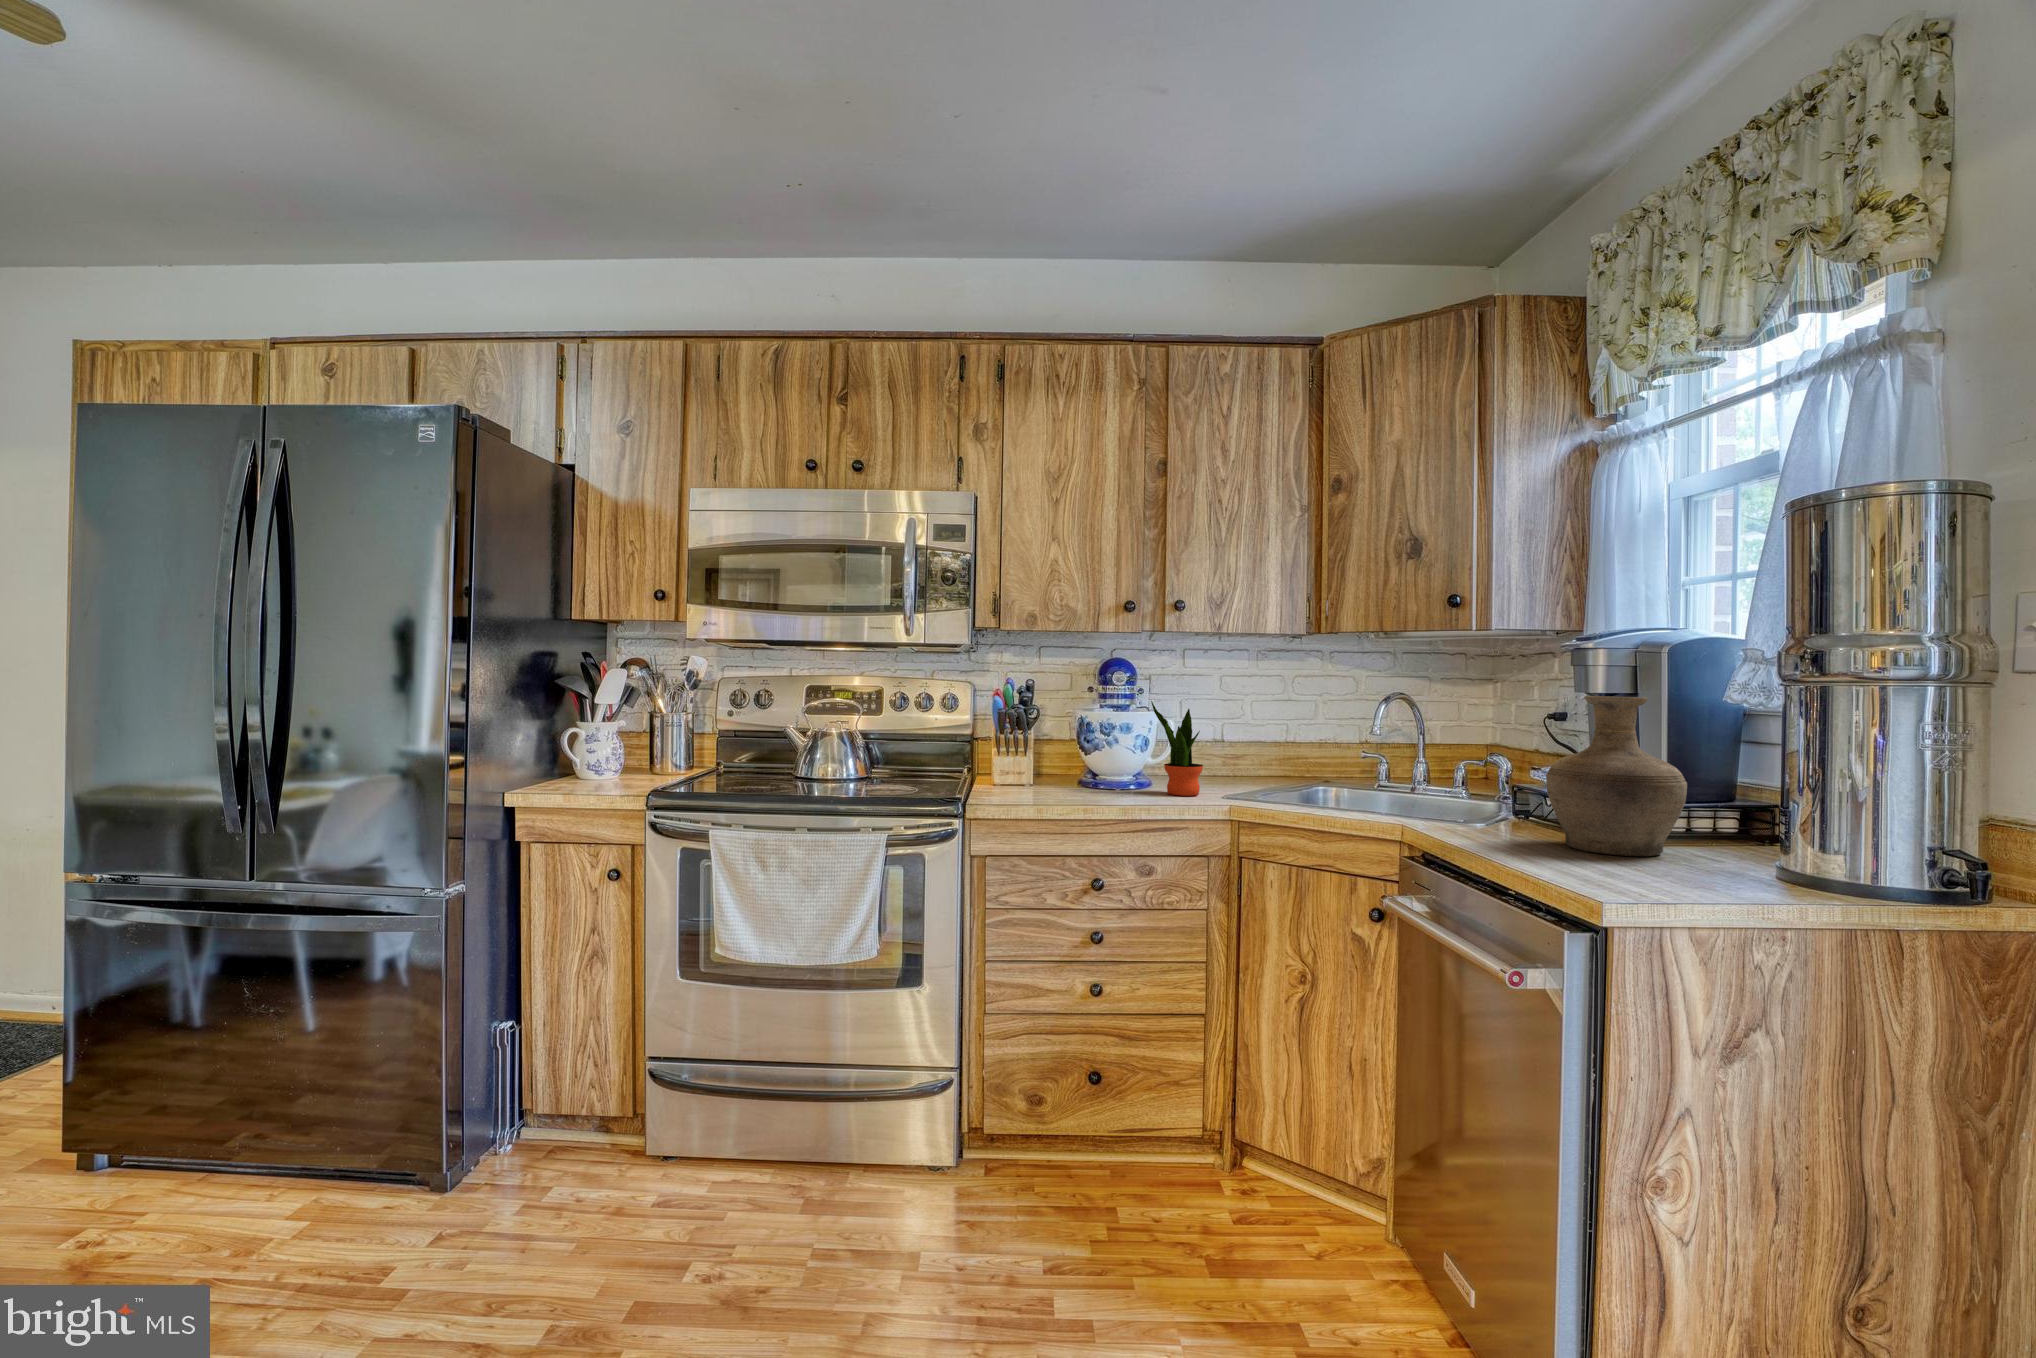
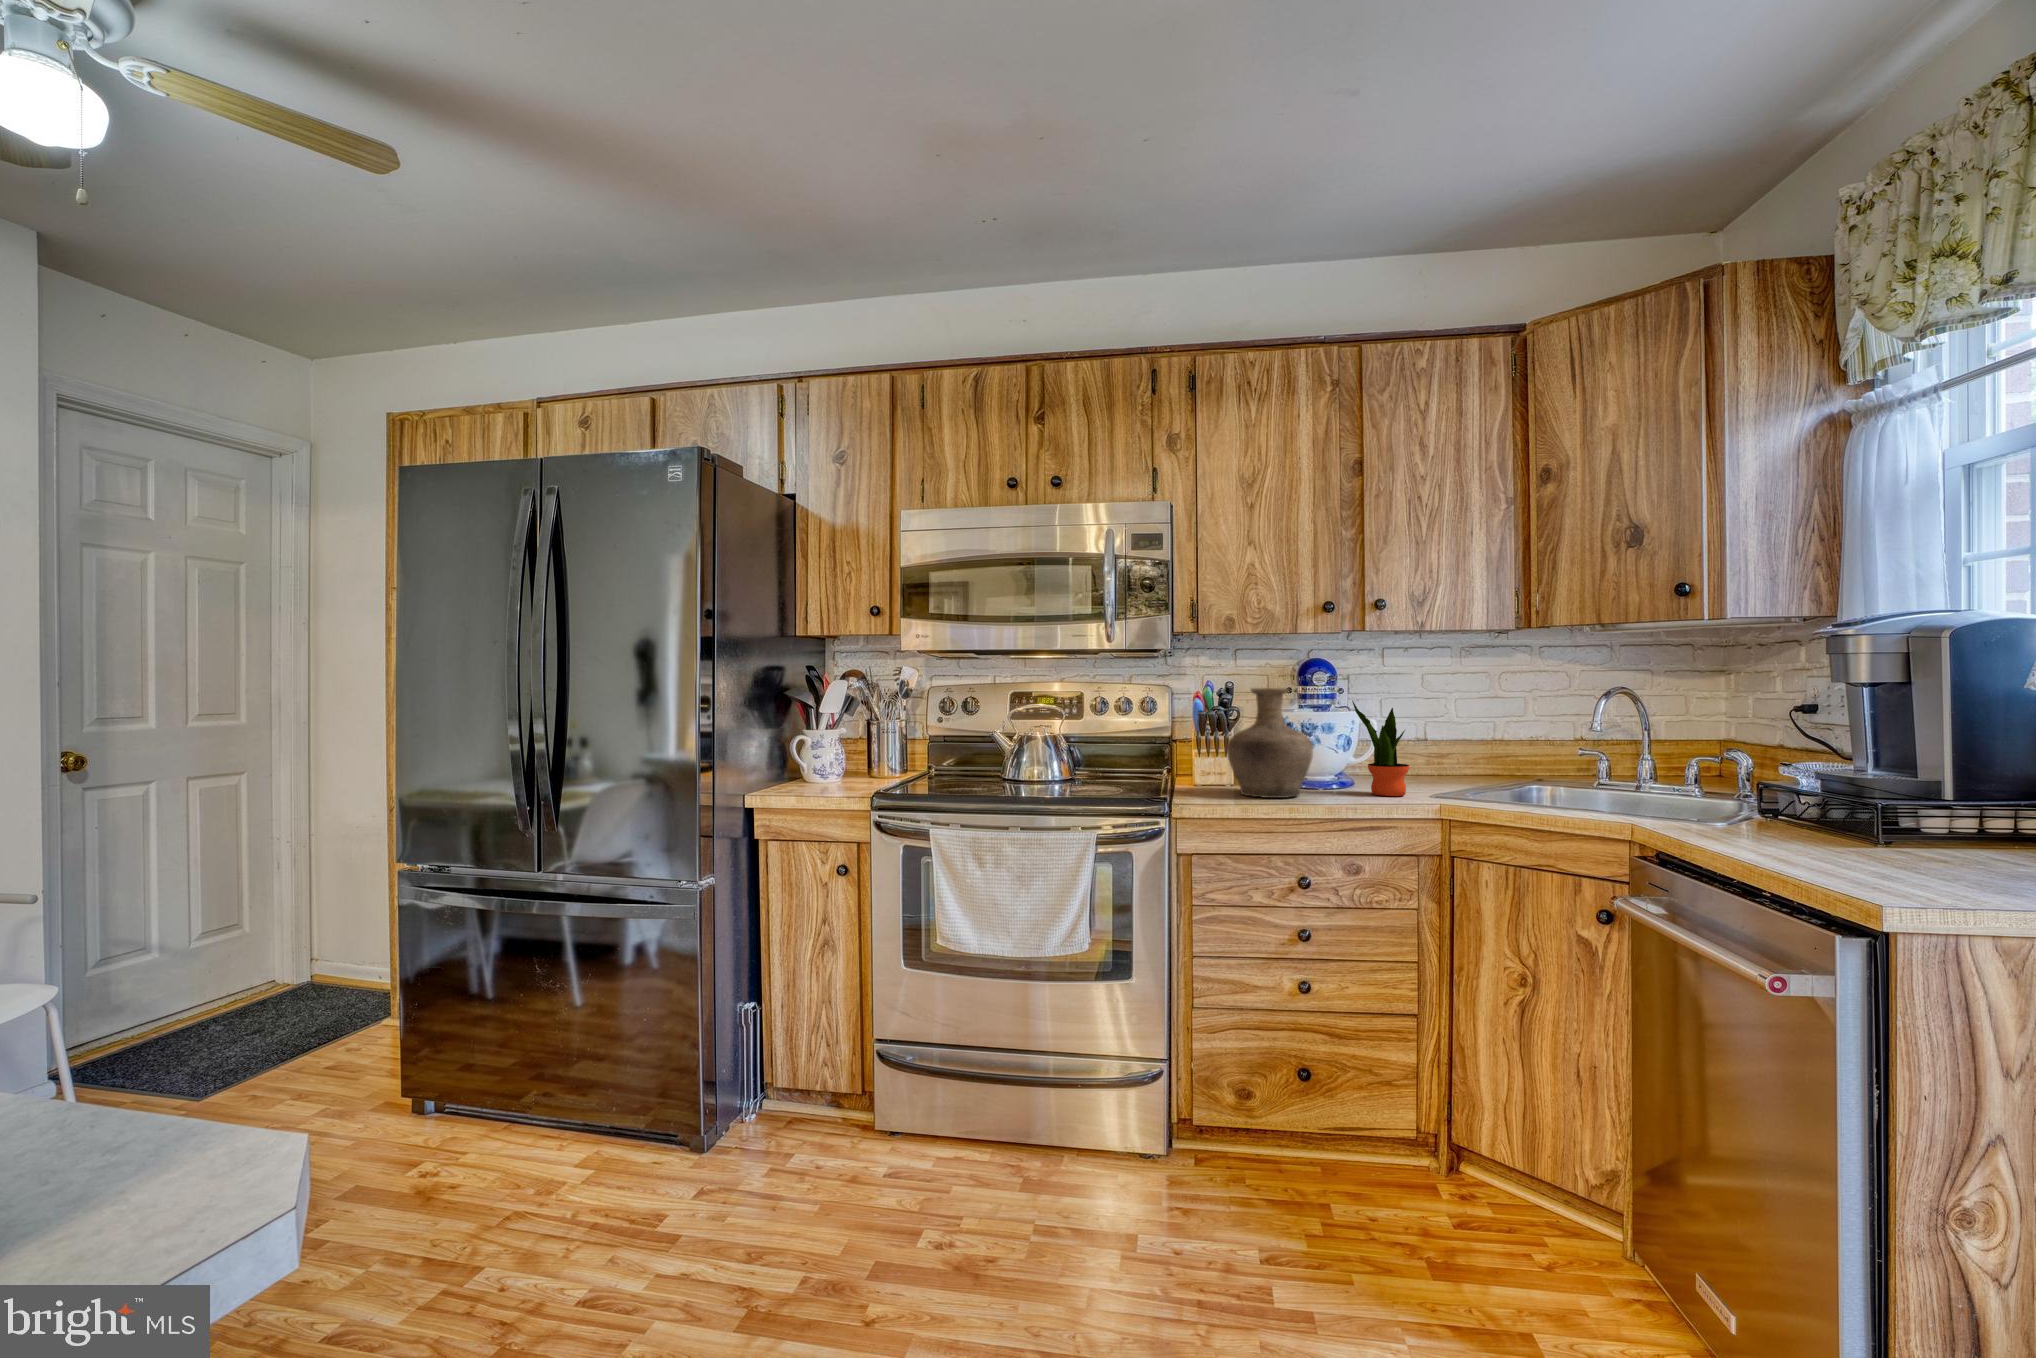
vase: present [1546,696,1687,856] -> present [1227,688,1313,798]

